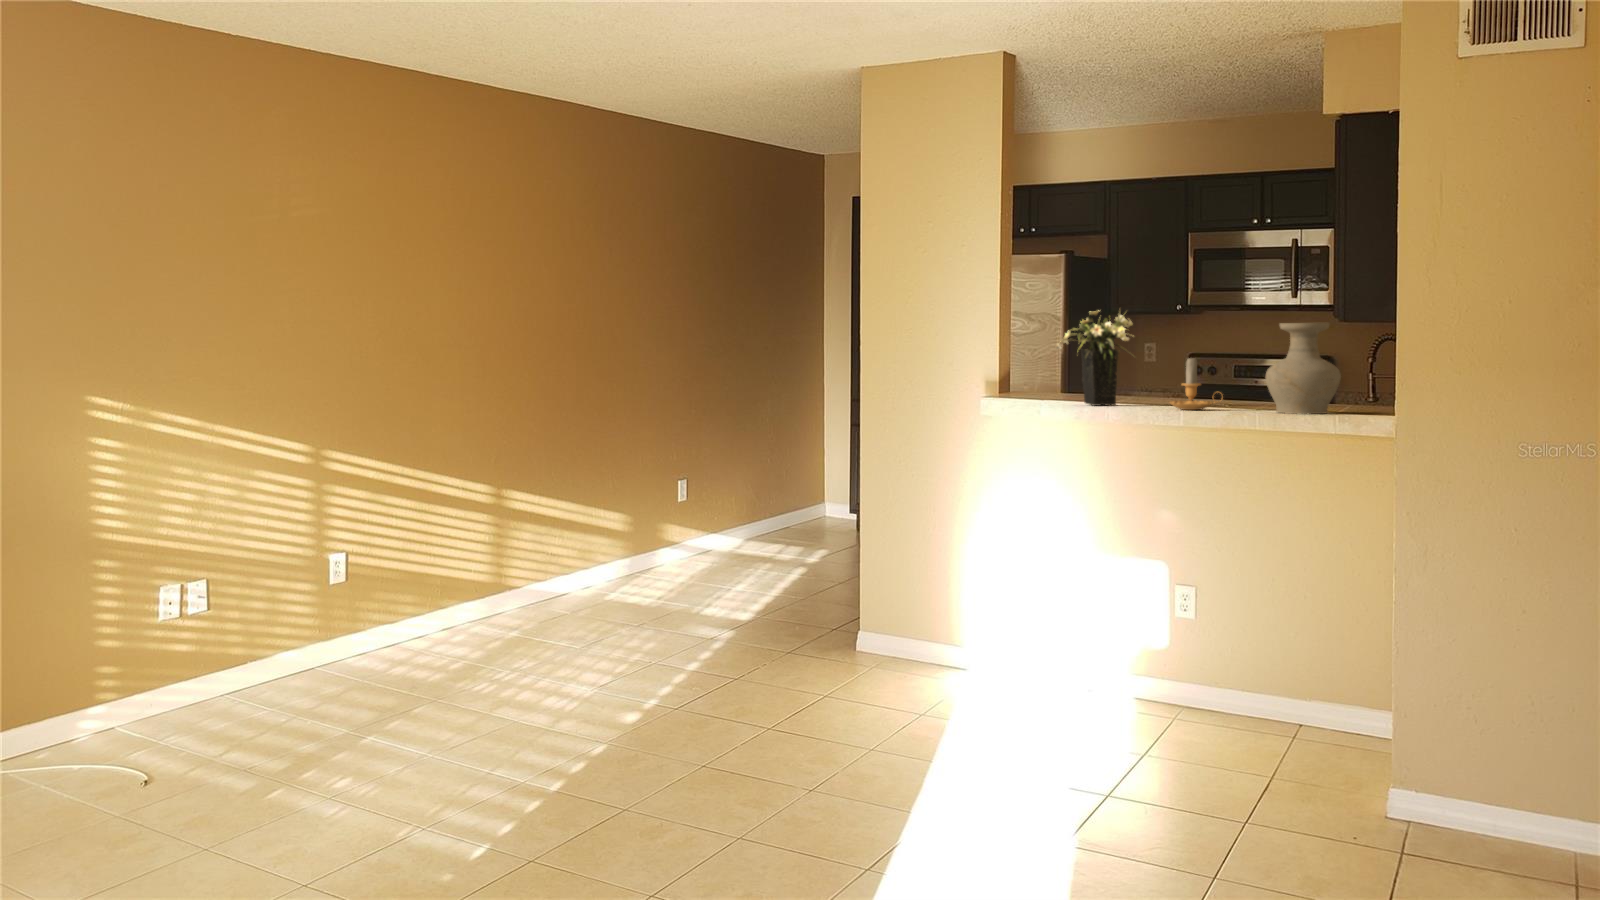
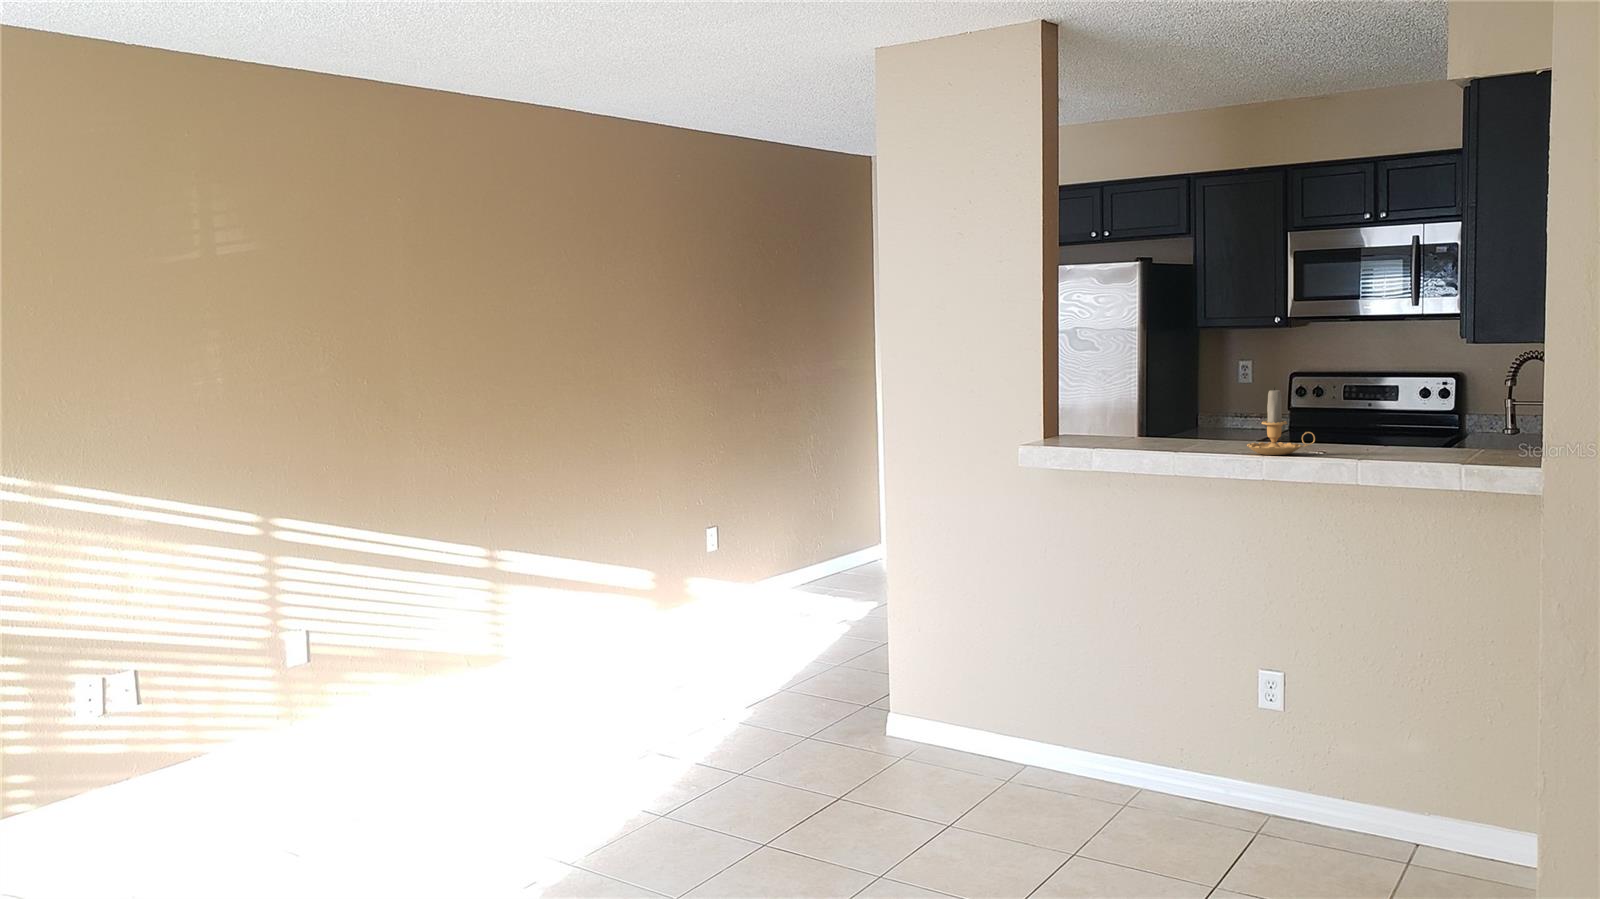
flower arrangement: present [1056,310,1134,406] -> none [1109,327,1209,446]
vase: present [1265,323,1341,414] -> none [1369,346,1468,464]

